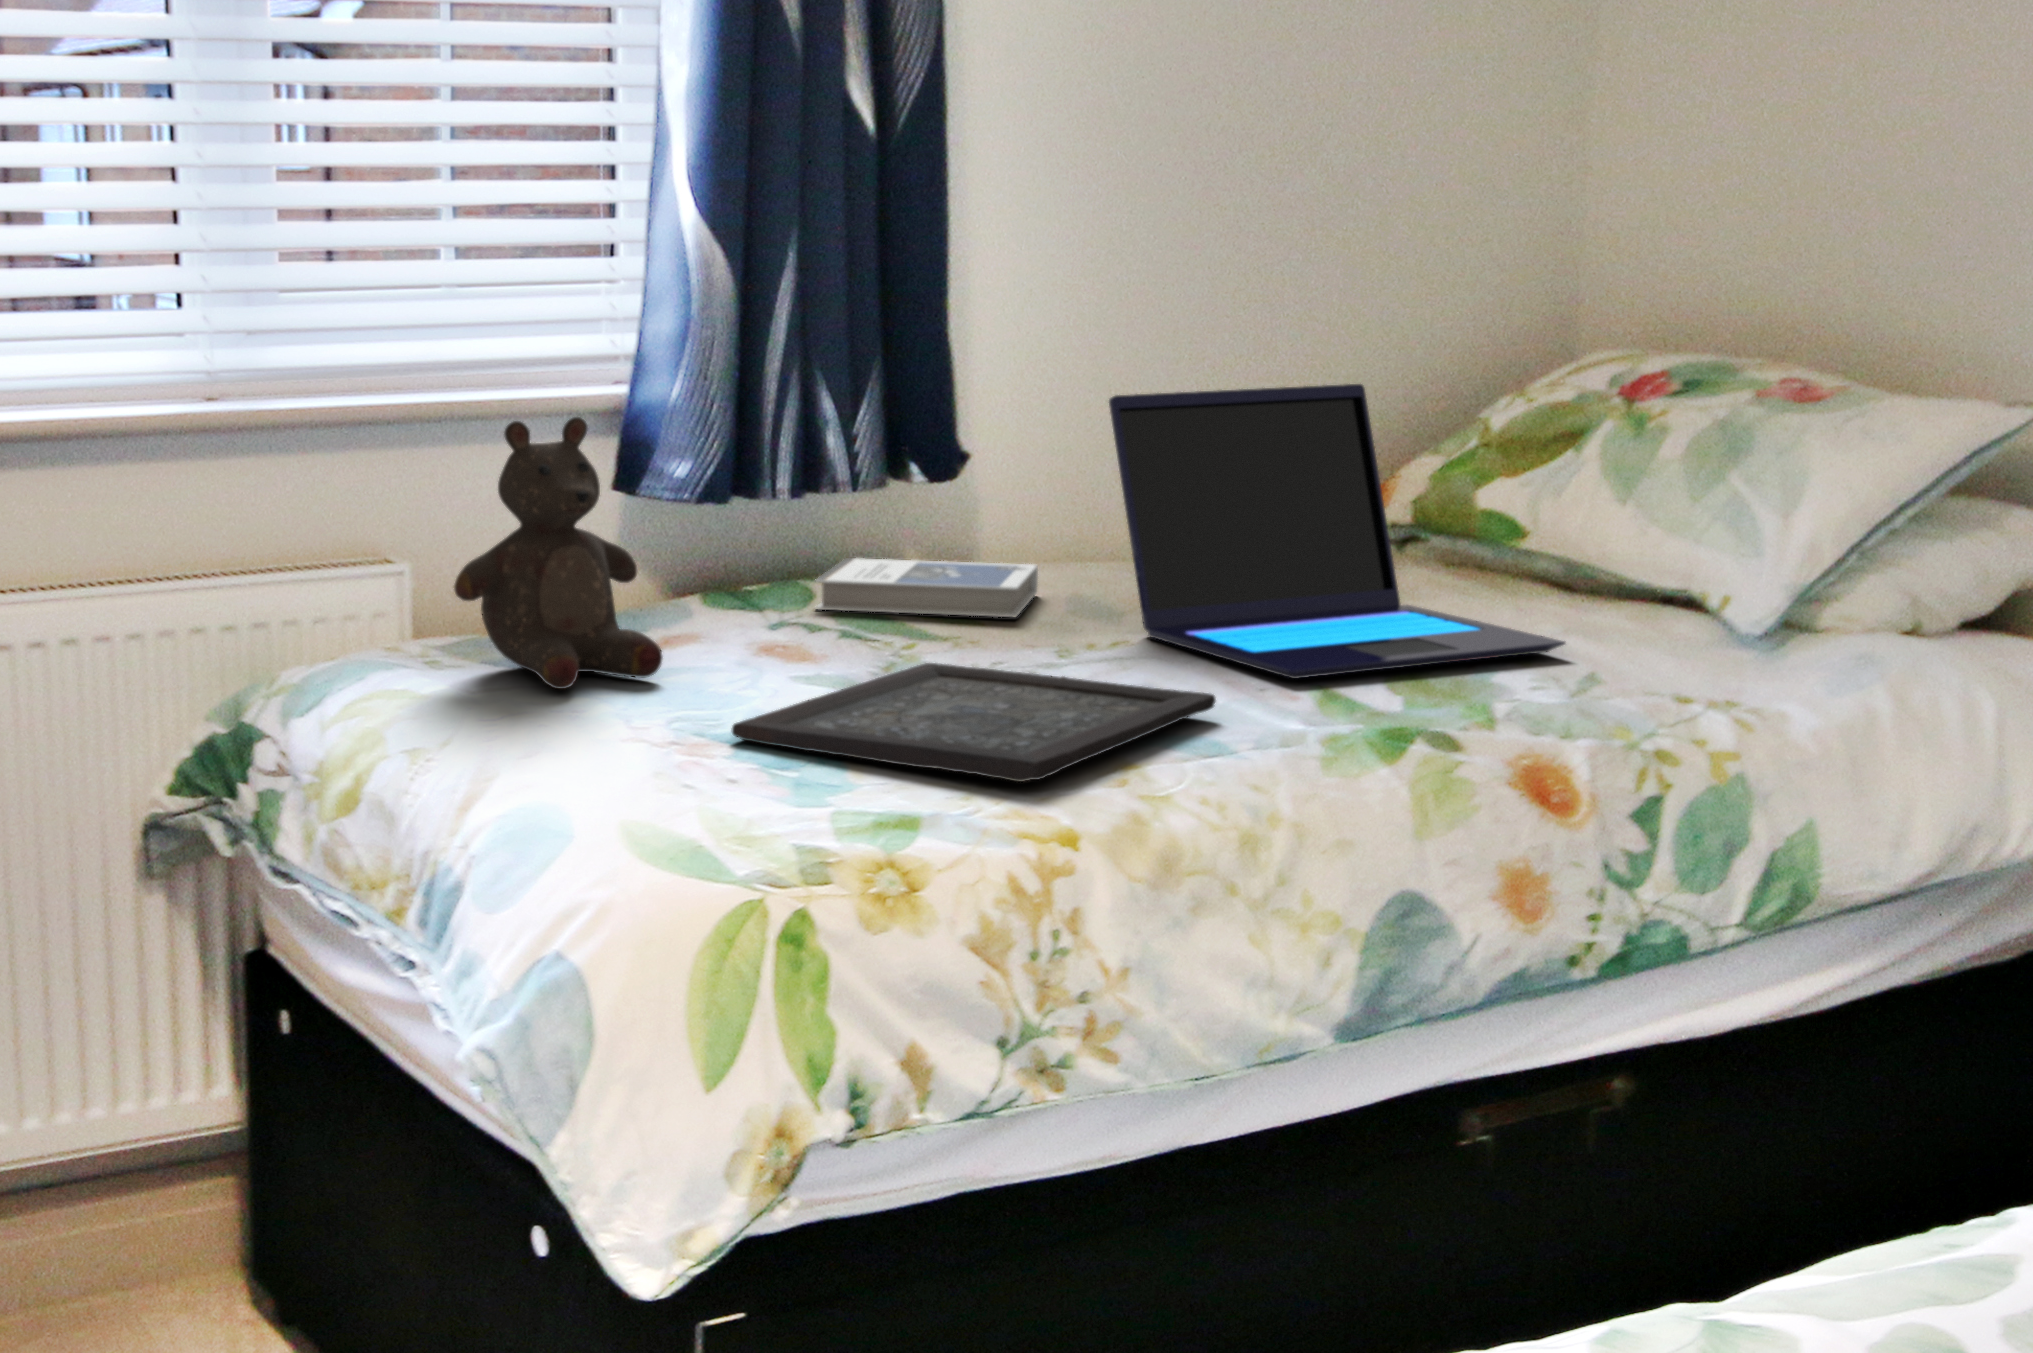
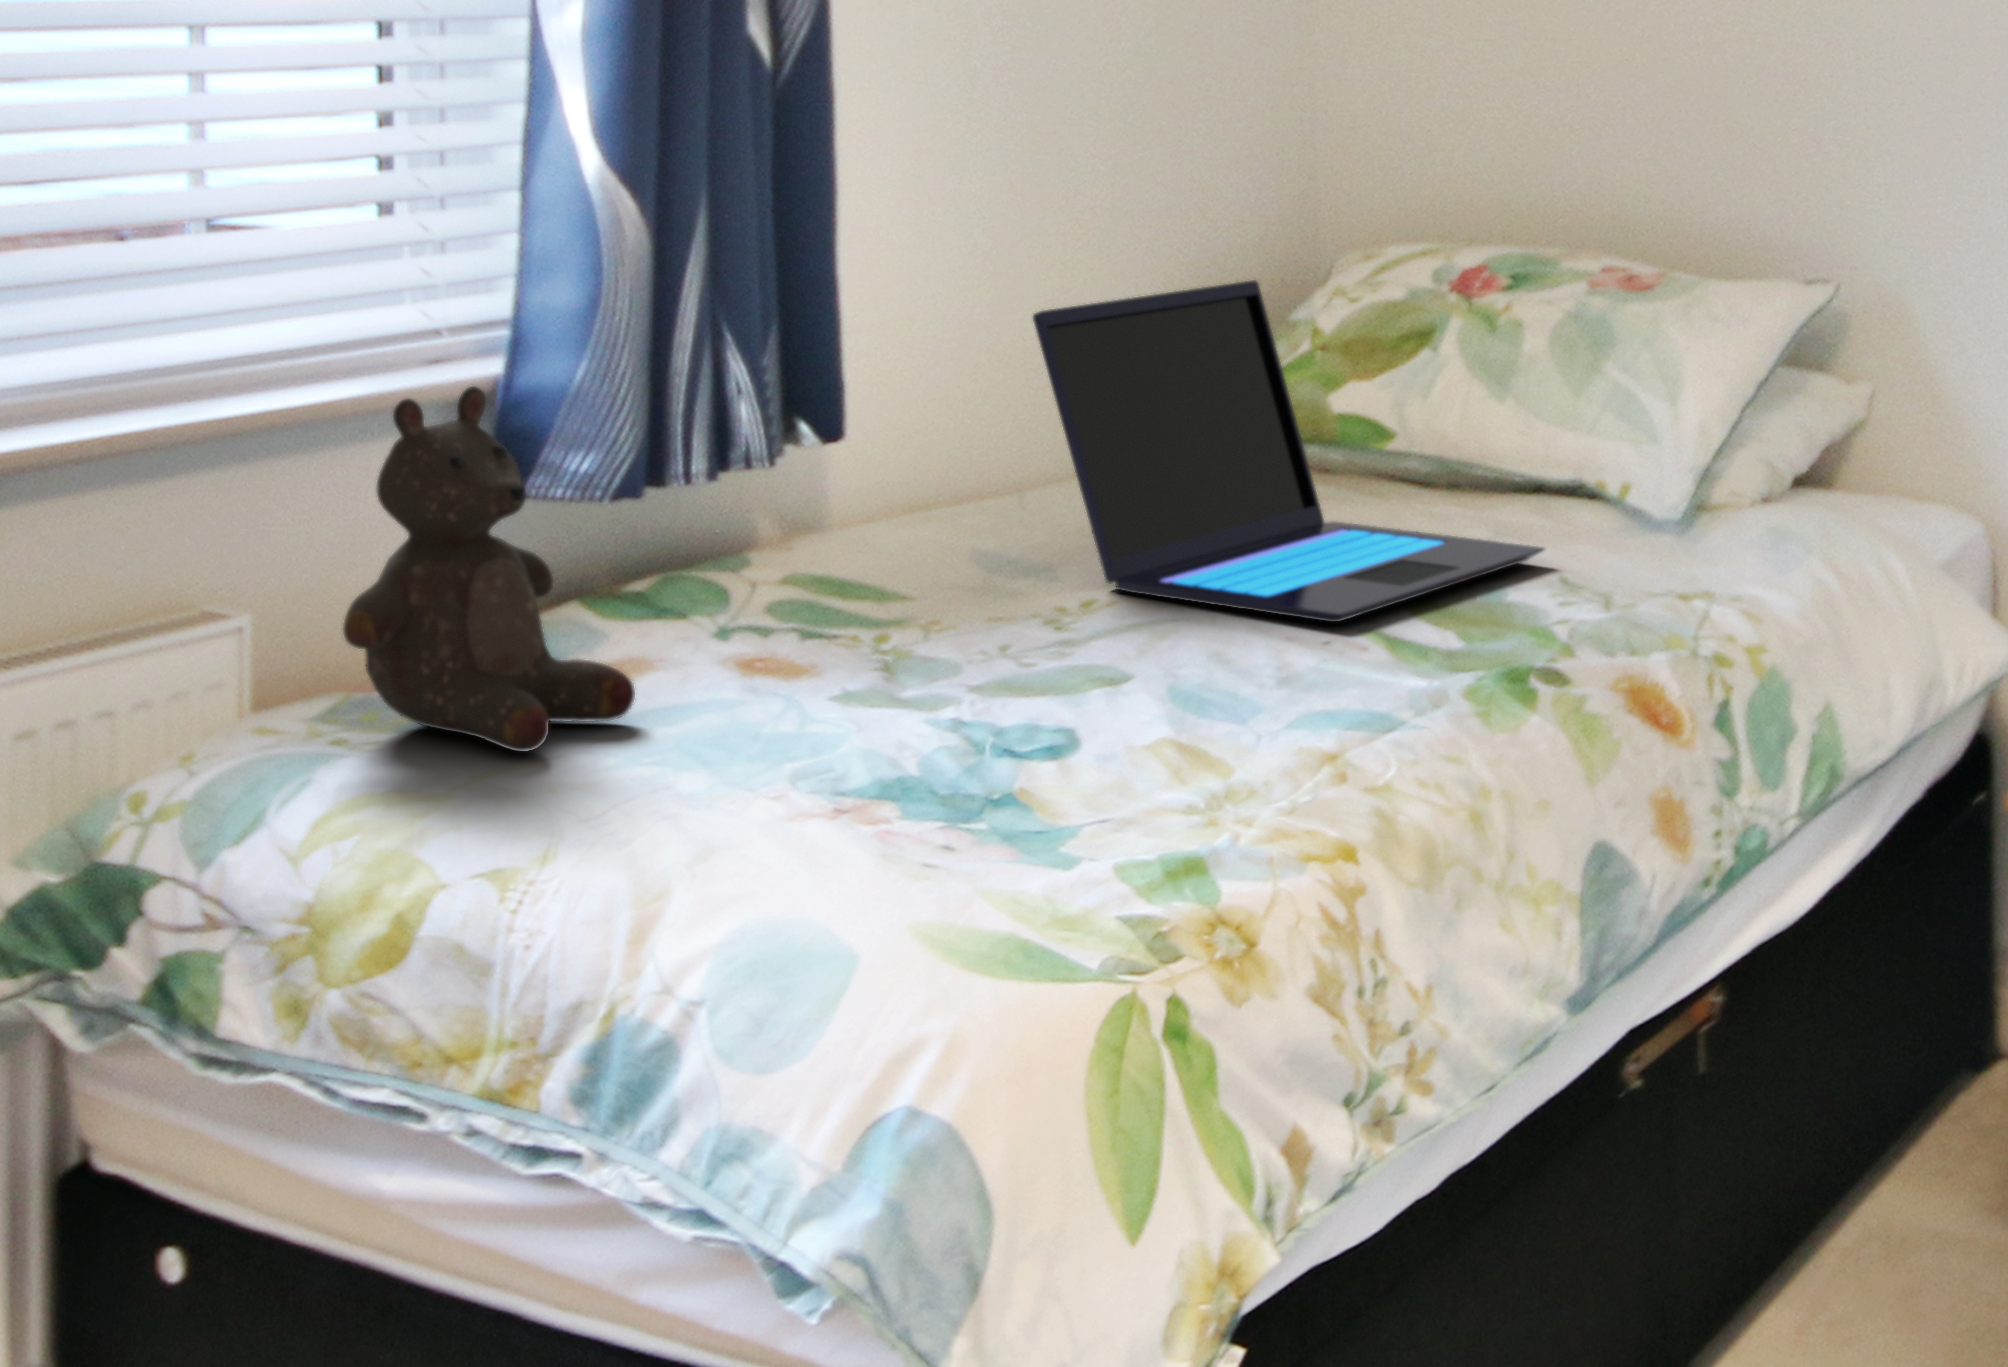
hardback book: present [816,558,1038,617] -> none [676,515,945,600]
tray: present [732,663,1216,782] -> none [835,654,1321,792]

